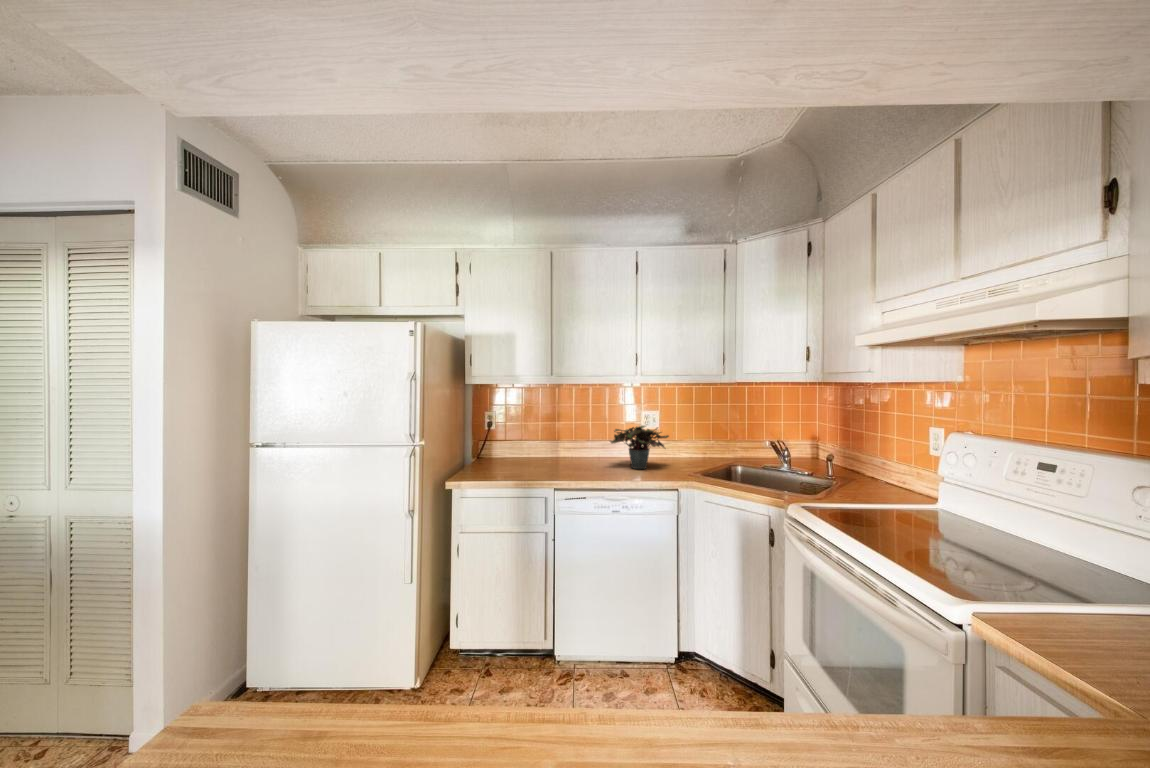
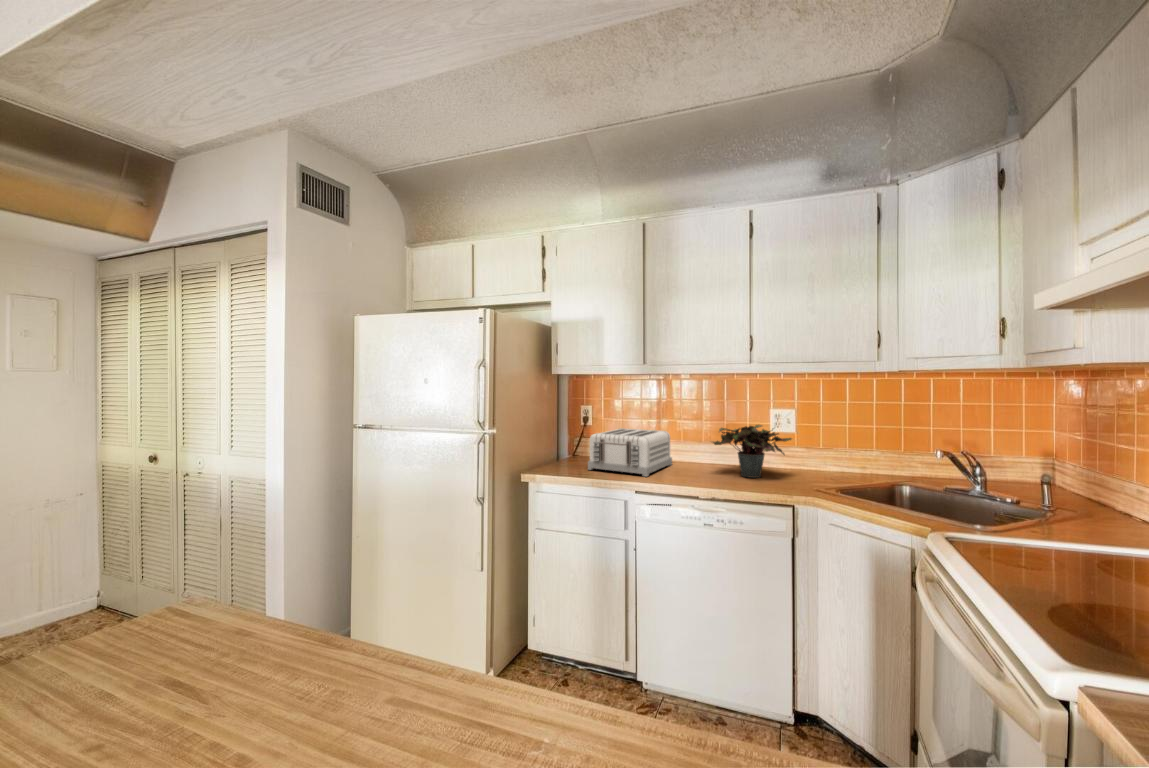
toaster: none [500,432,571,474] -> present [588,428,672,477]

